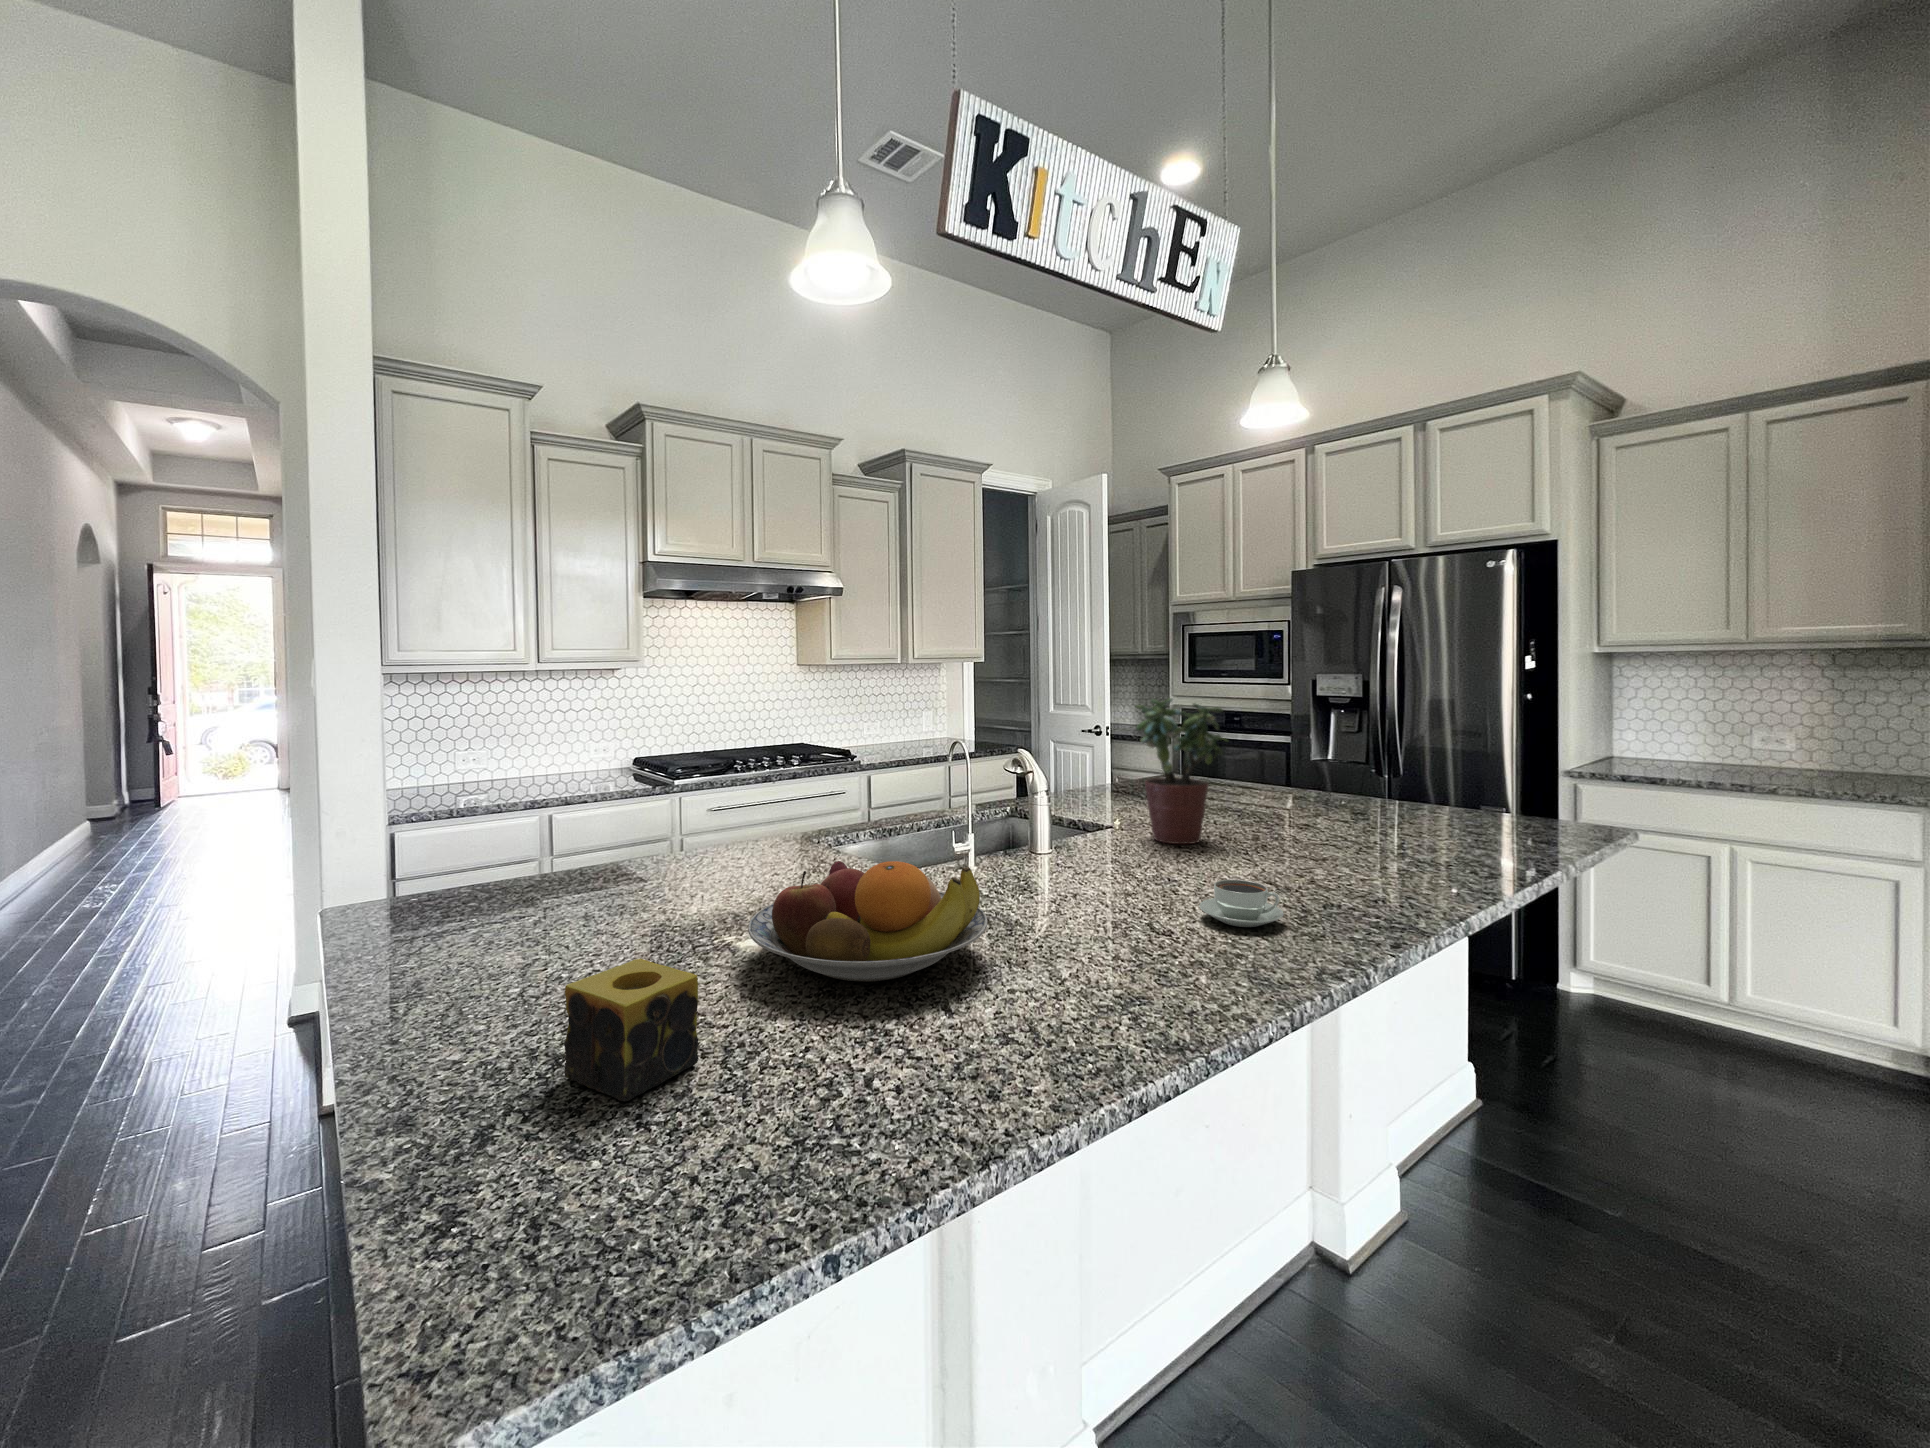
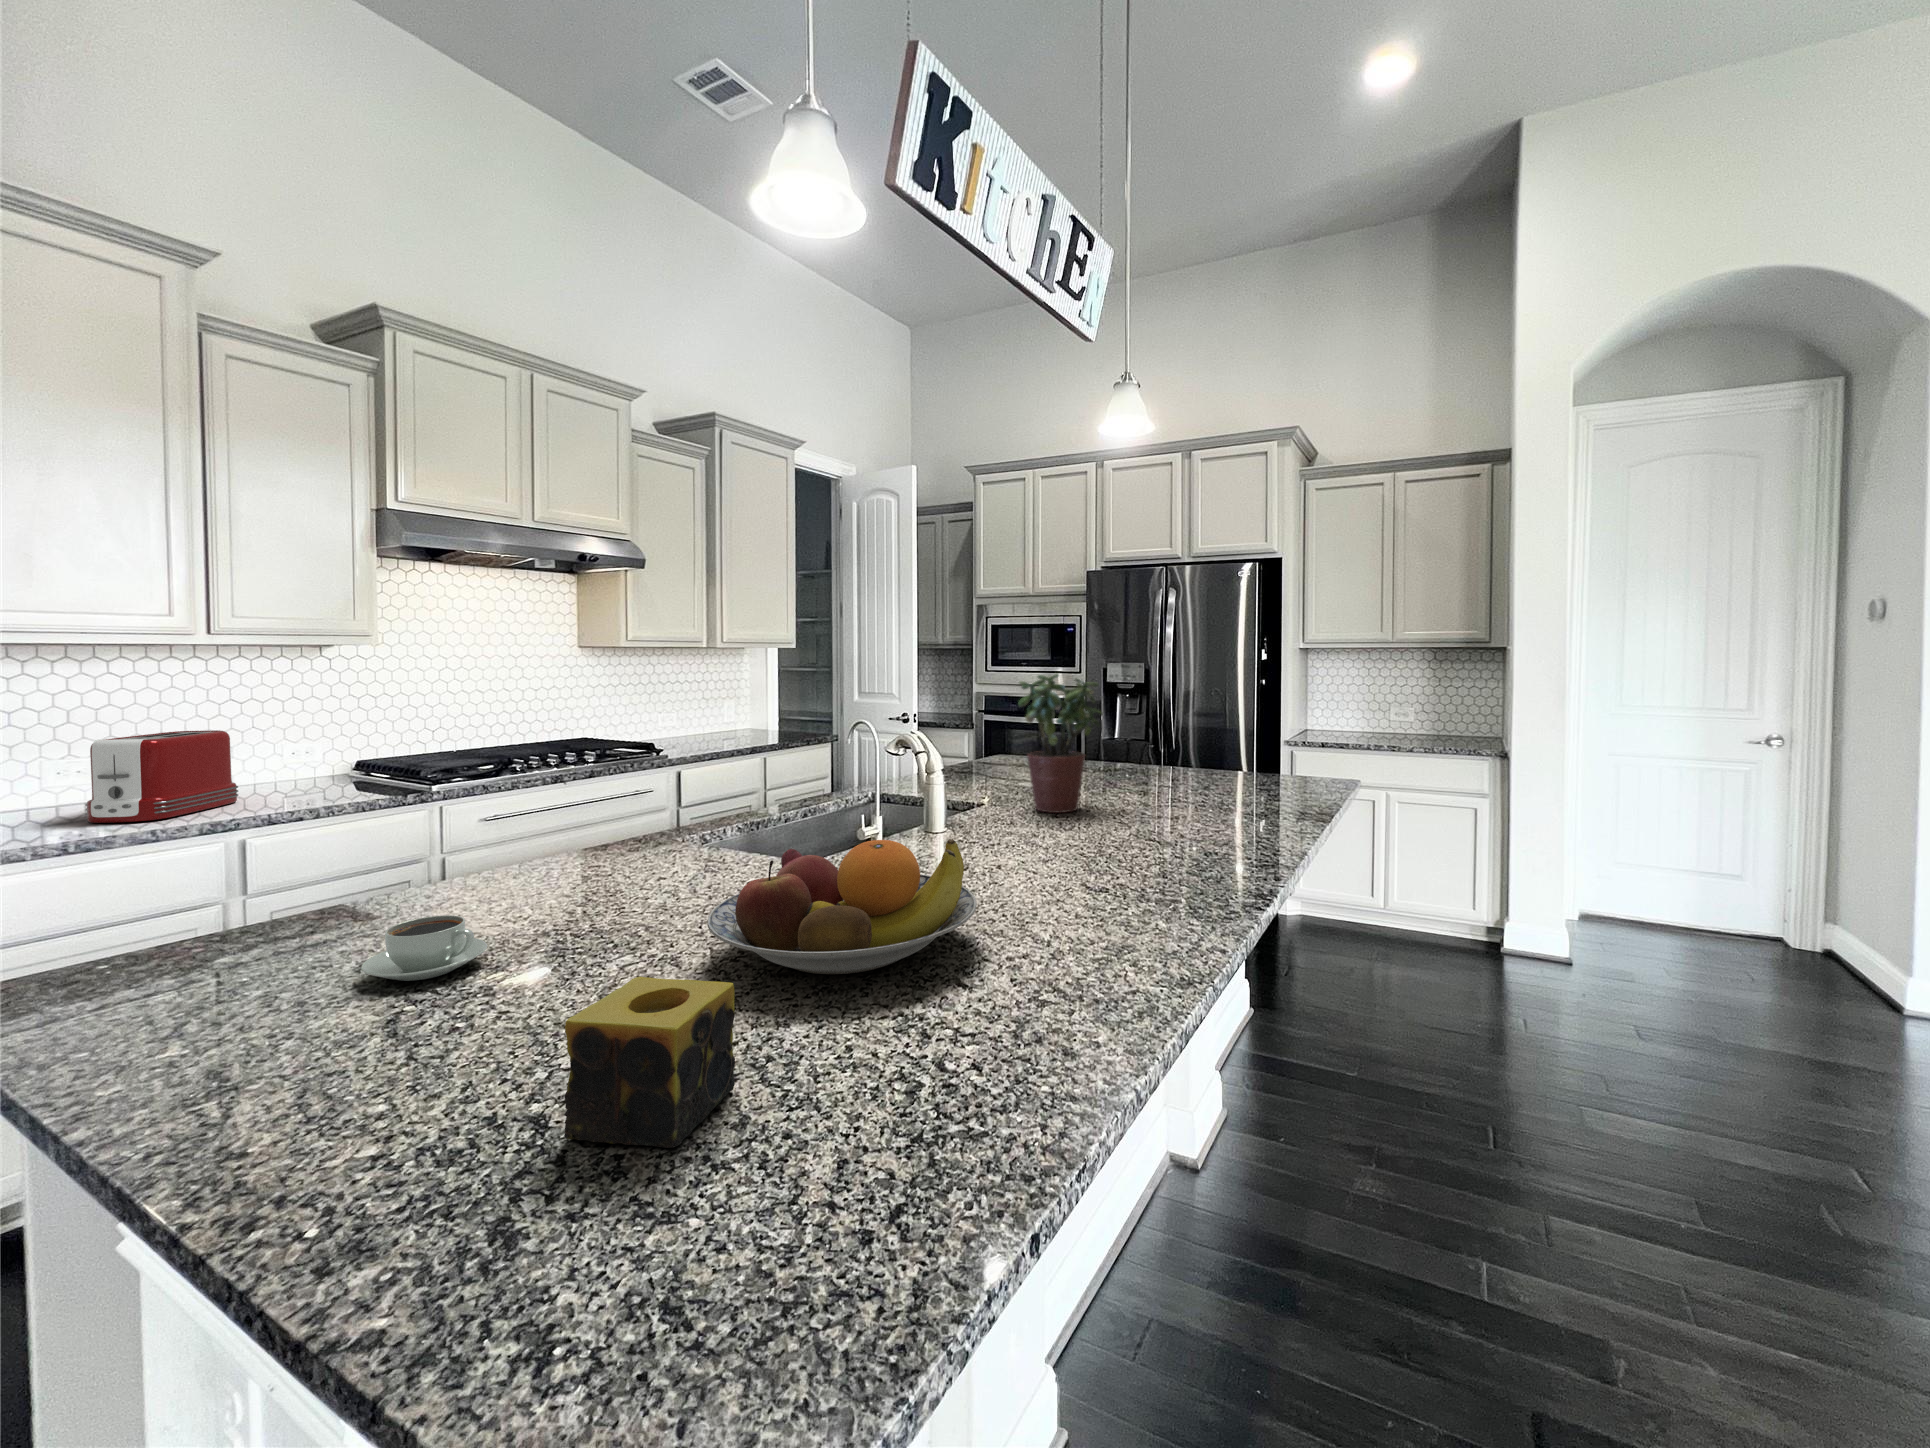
toaster: none [471,731,556,795] -> present [85,730,238,823]
coffee cup: present [1199,880,1283,927] -> present [361,915,487,981]

